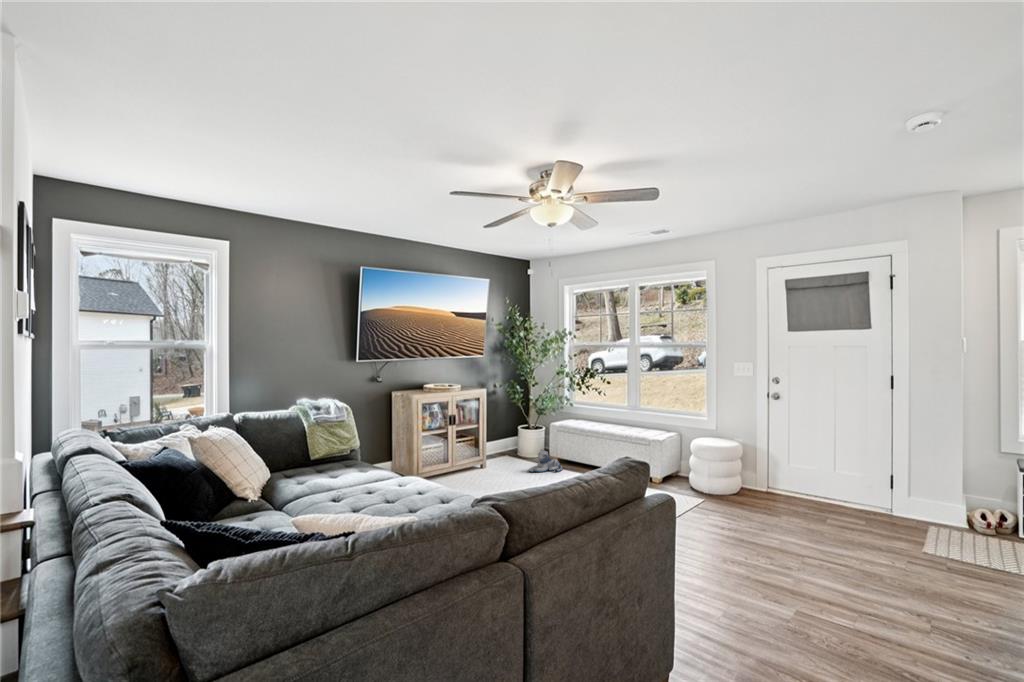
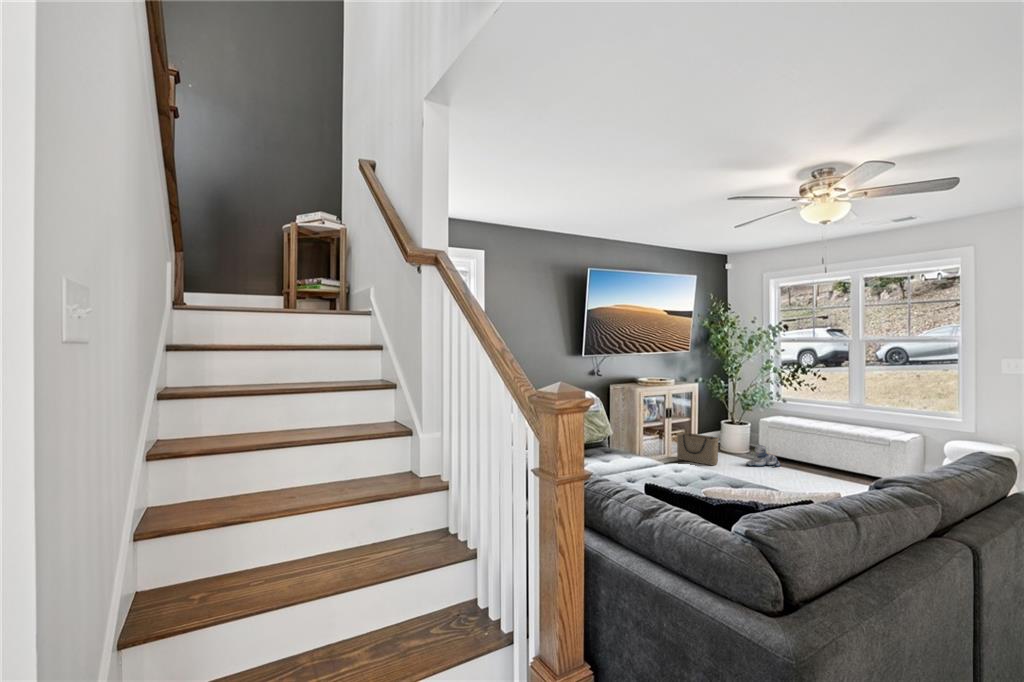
basket: none [463,440,504,473] -> present [677,432,719,465]

